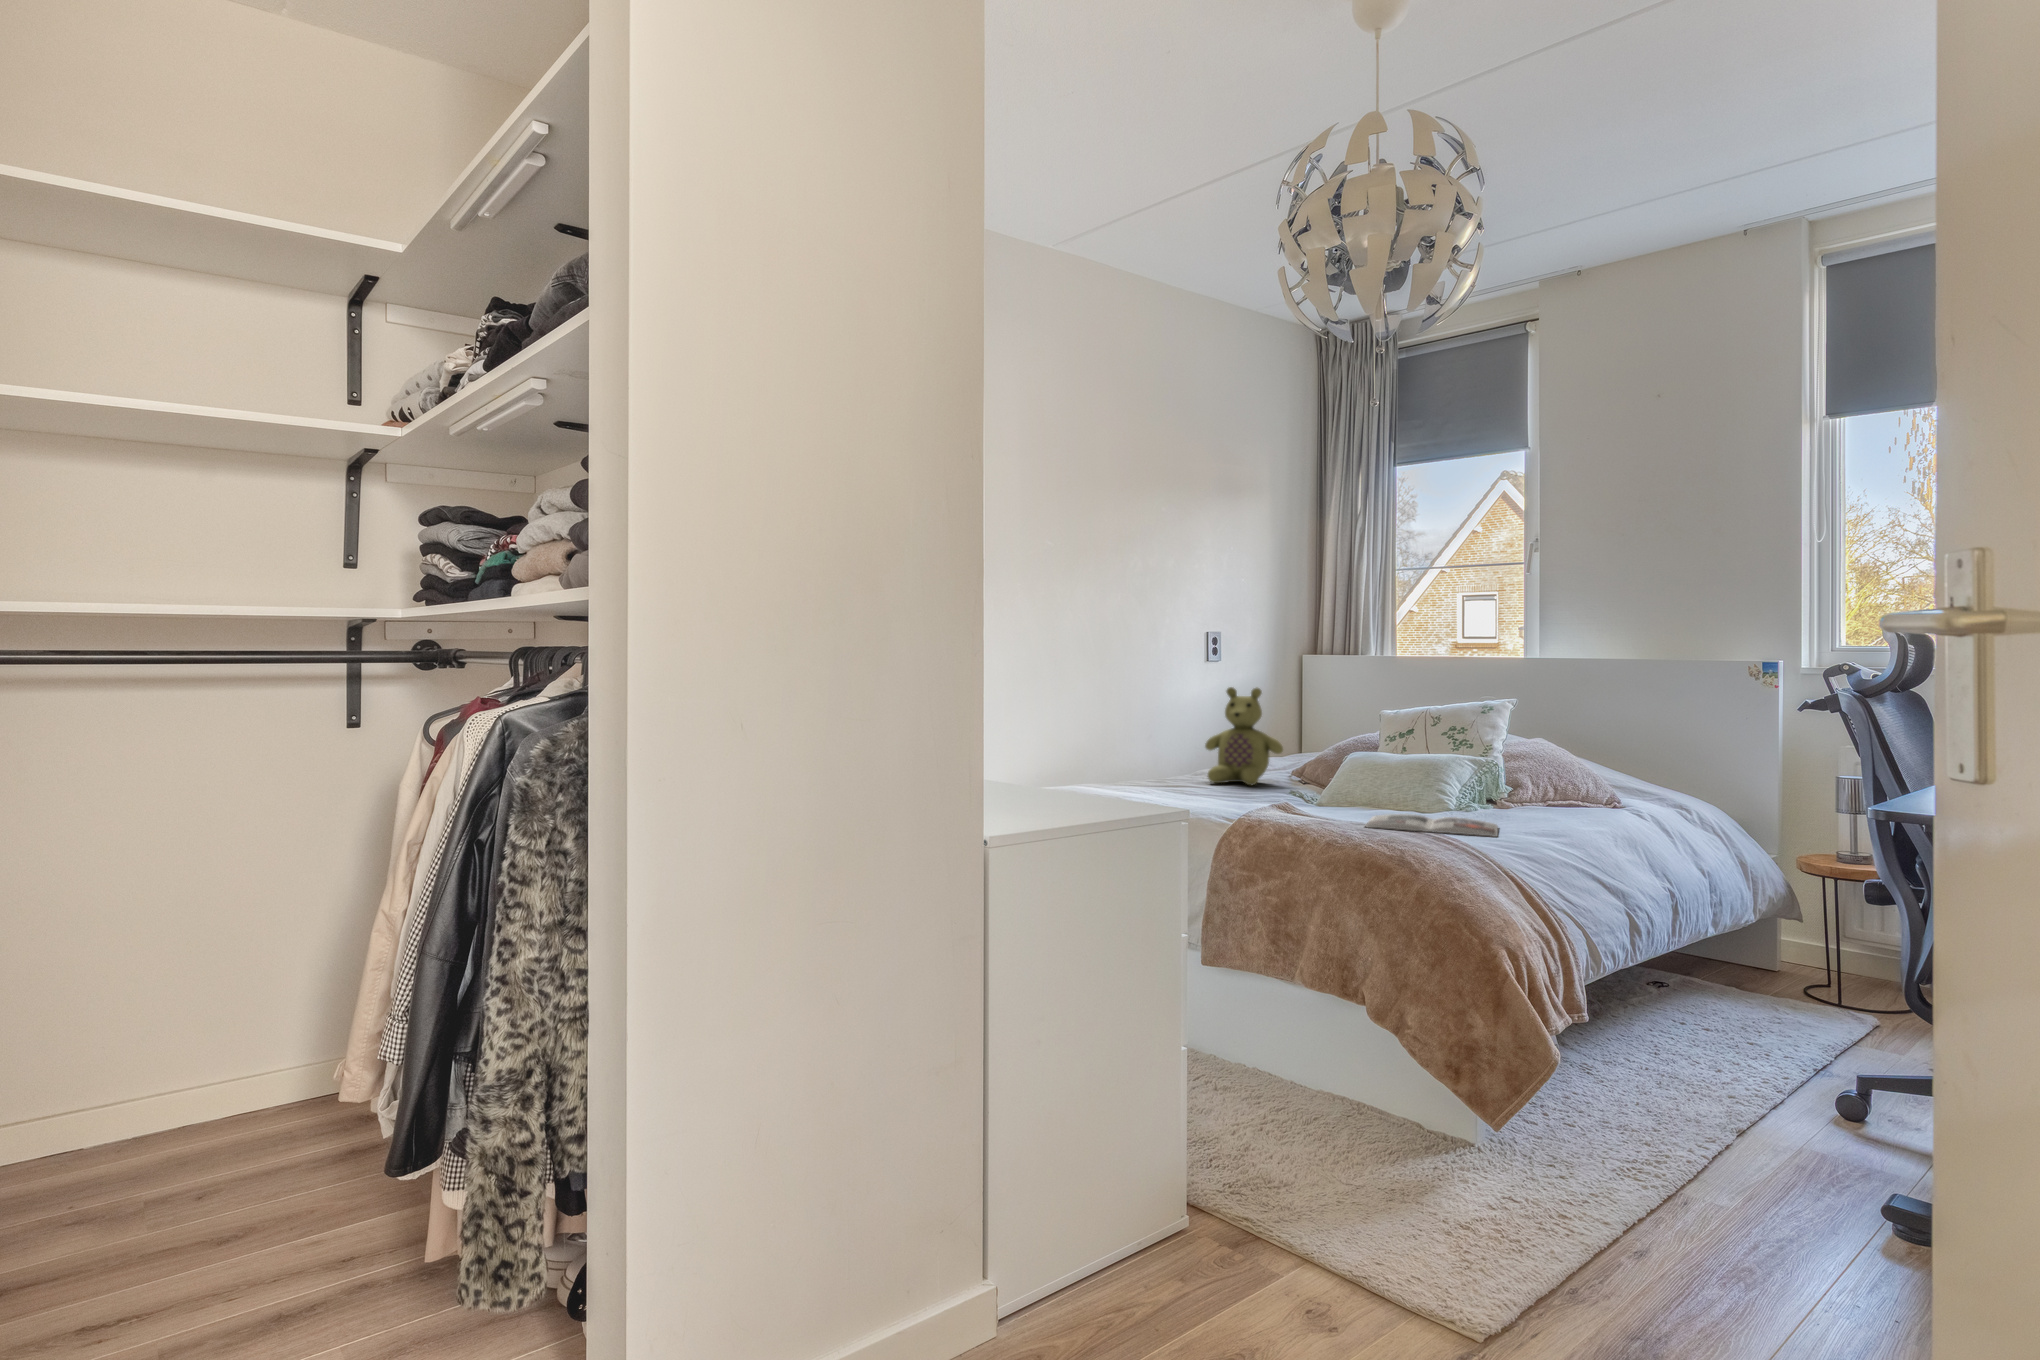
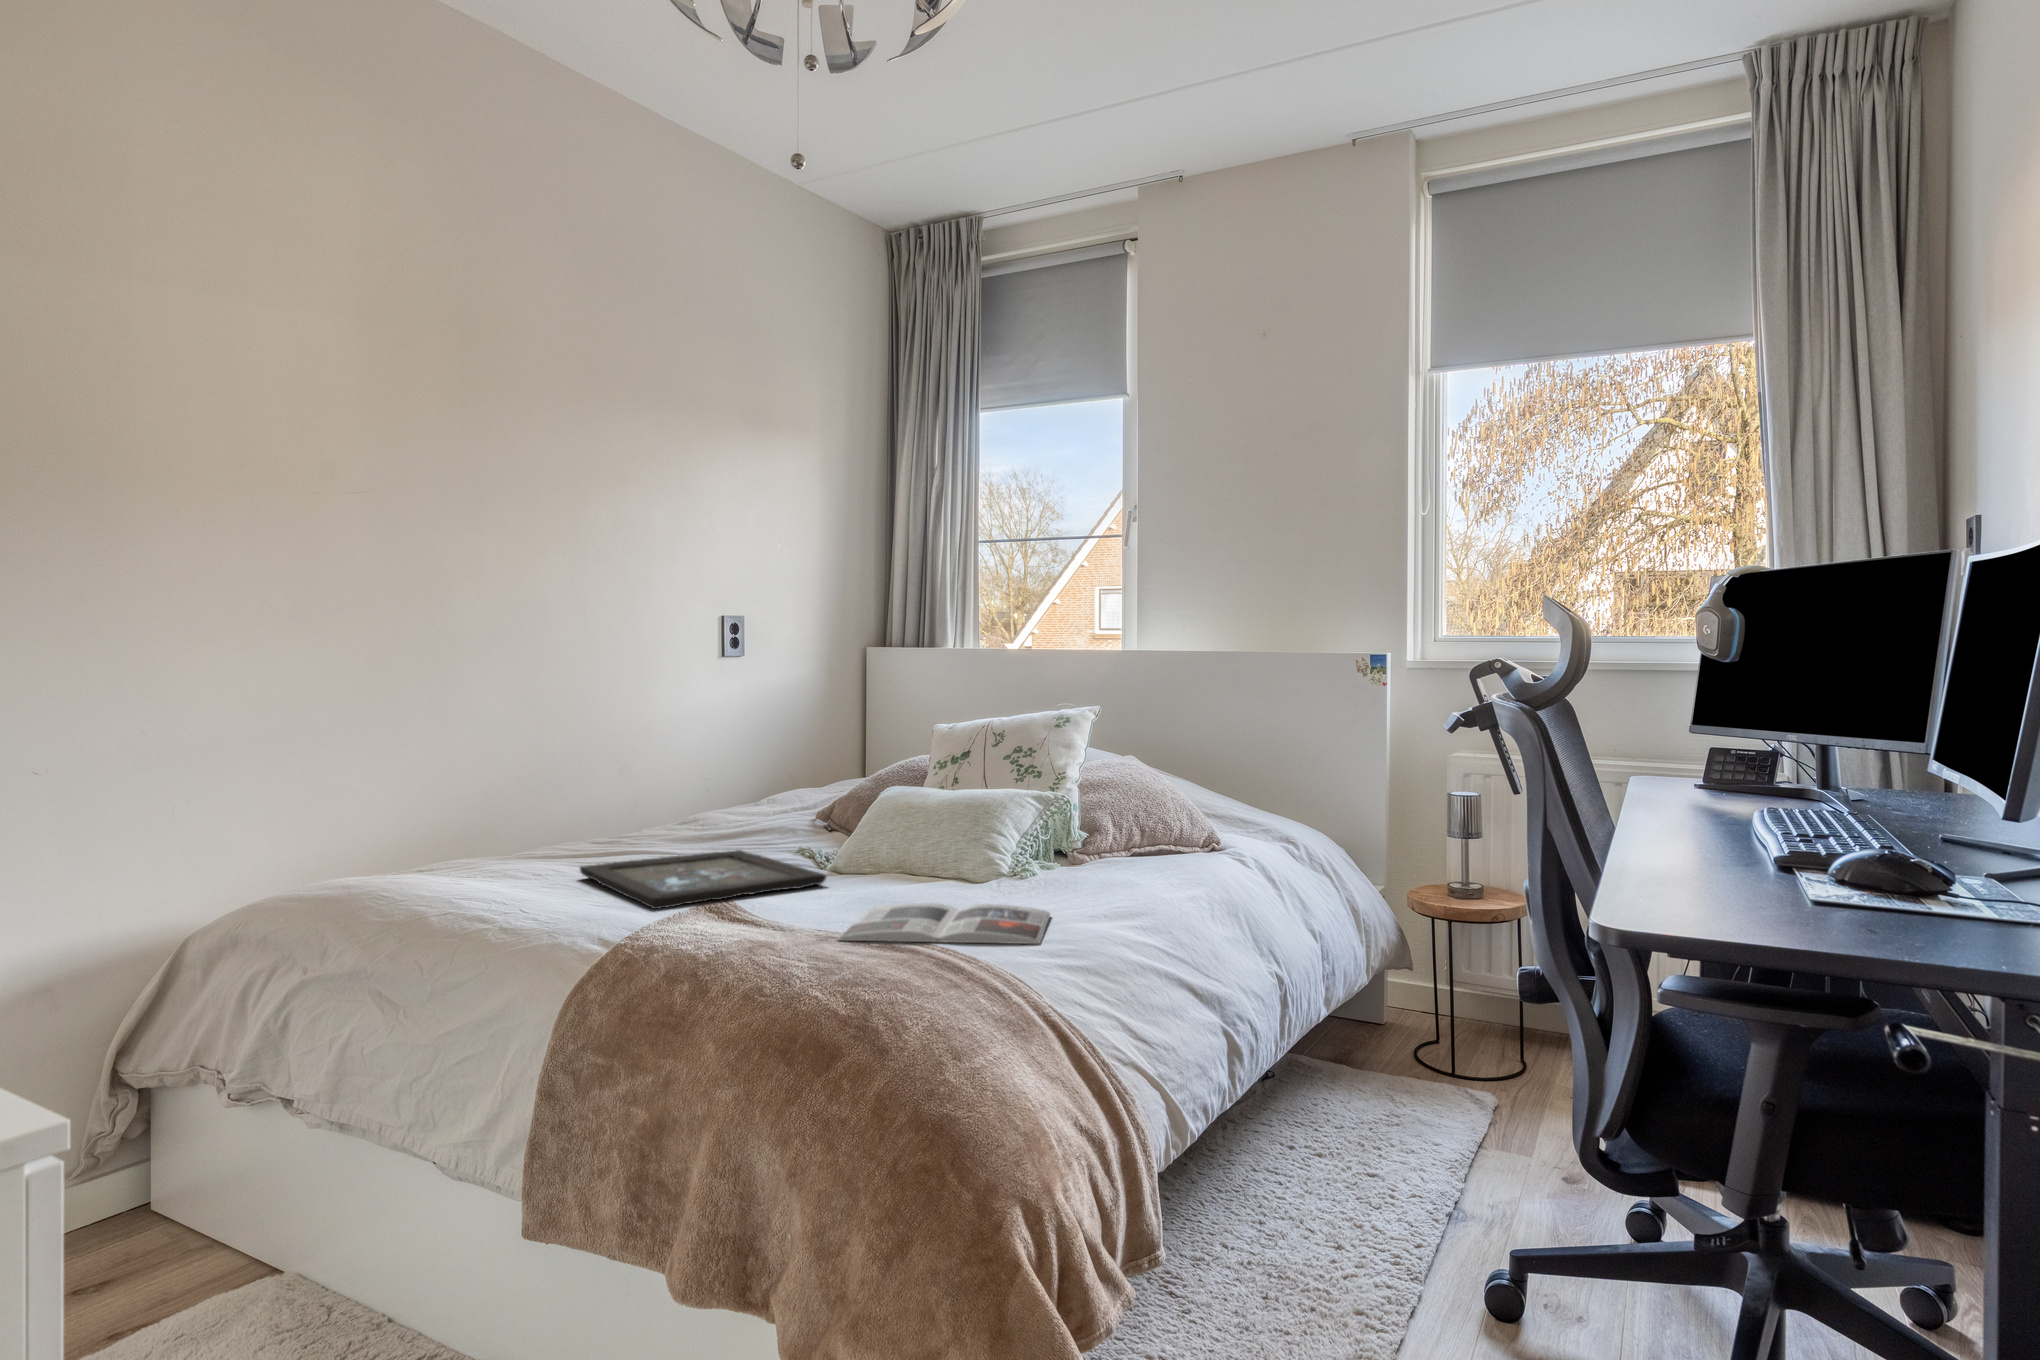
stuffed bear: present [1205,687,1283,785] -> none [677,697,795,845]
tray: none [1170,786,1332,809] -> present [580,850,826,909]

